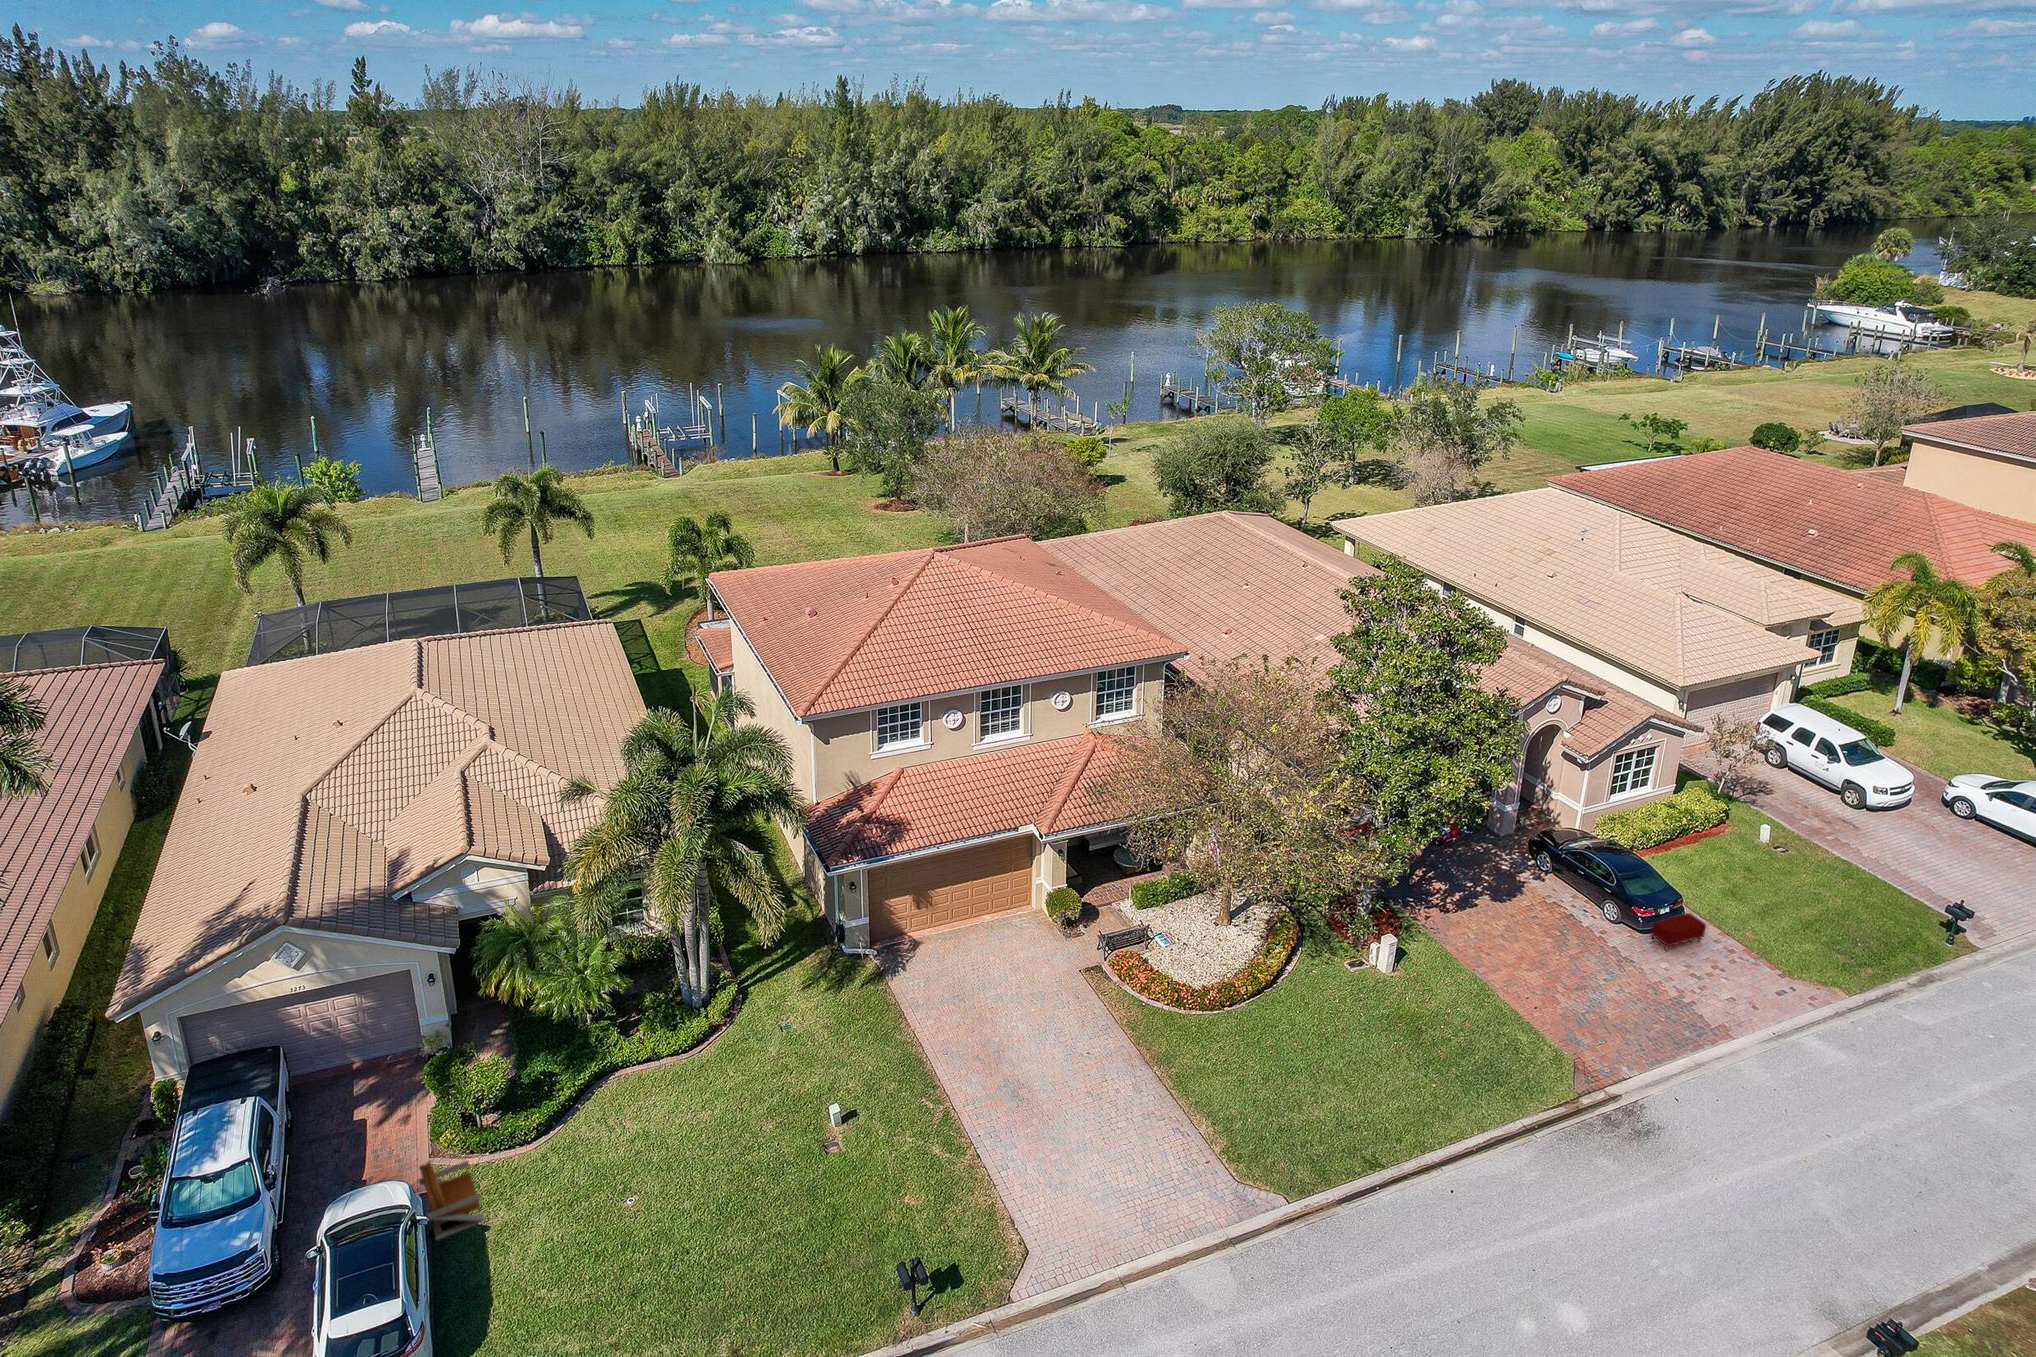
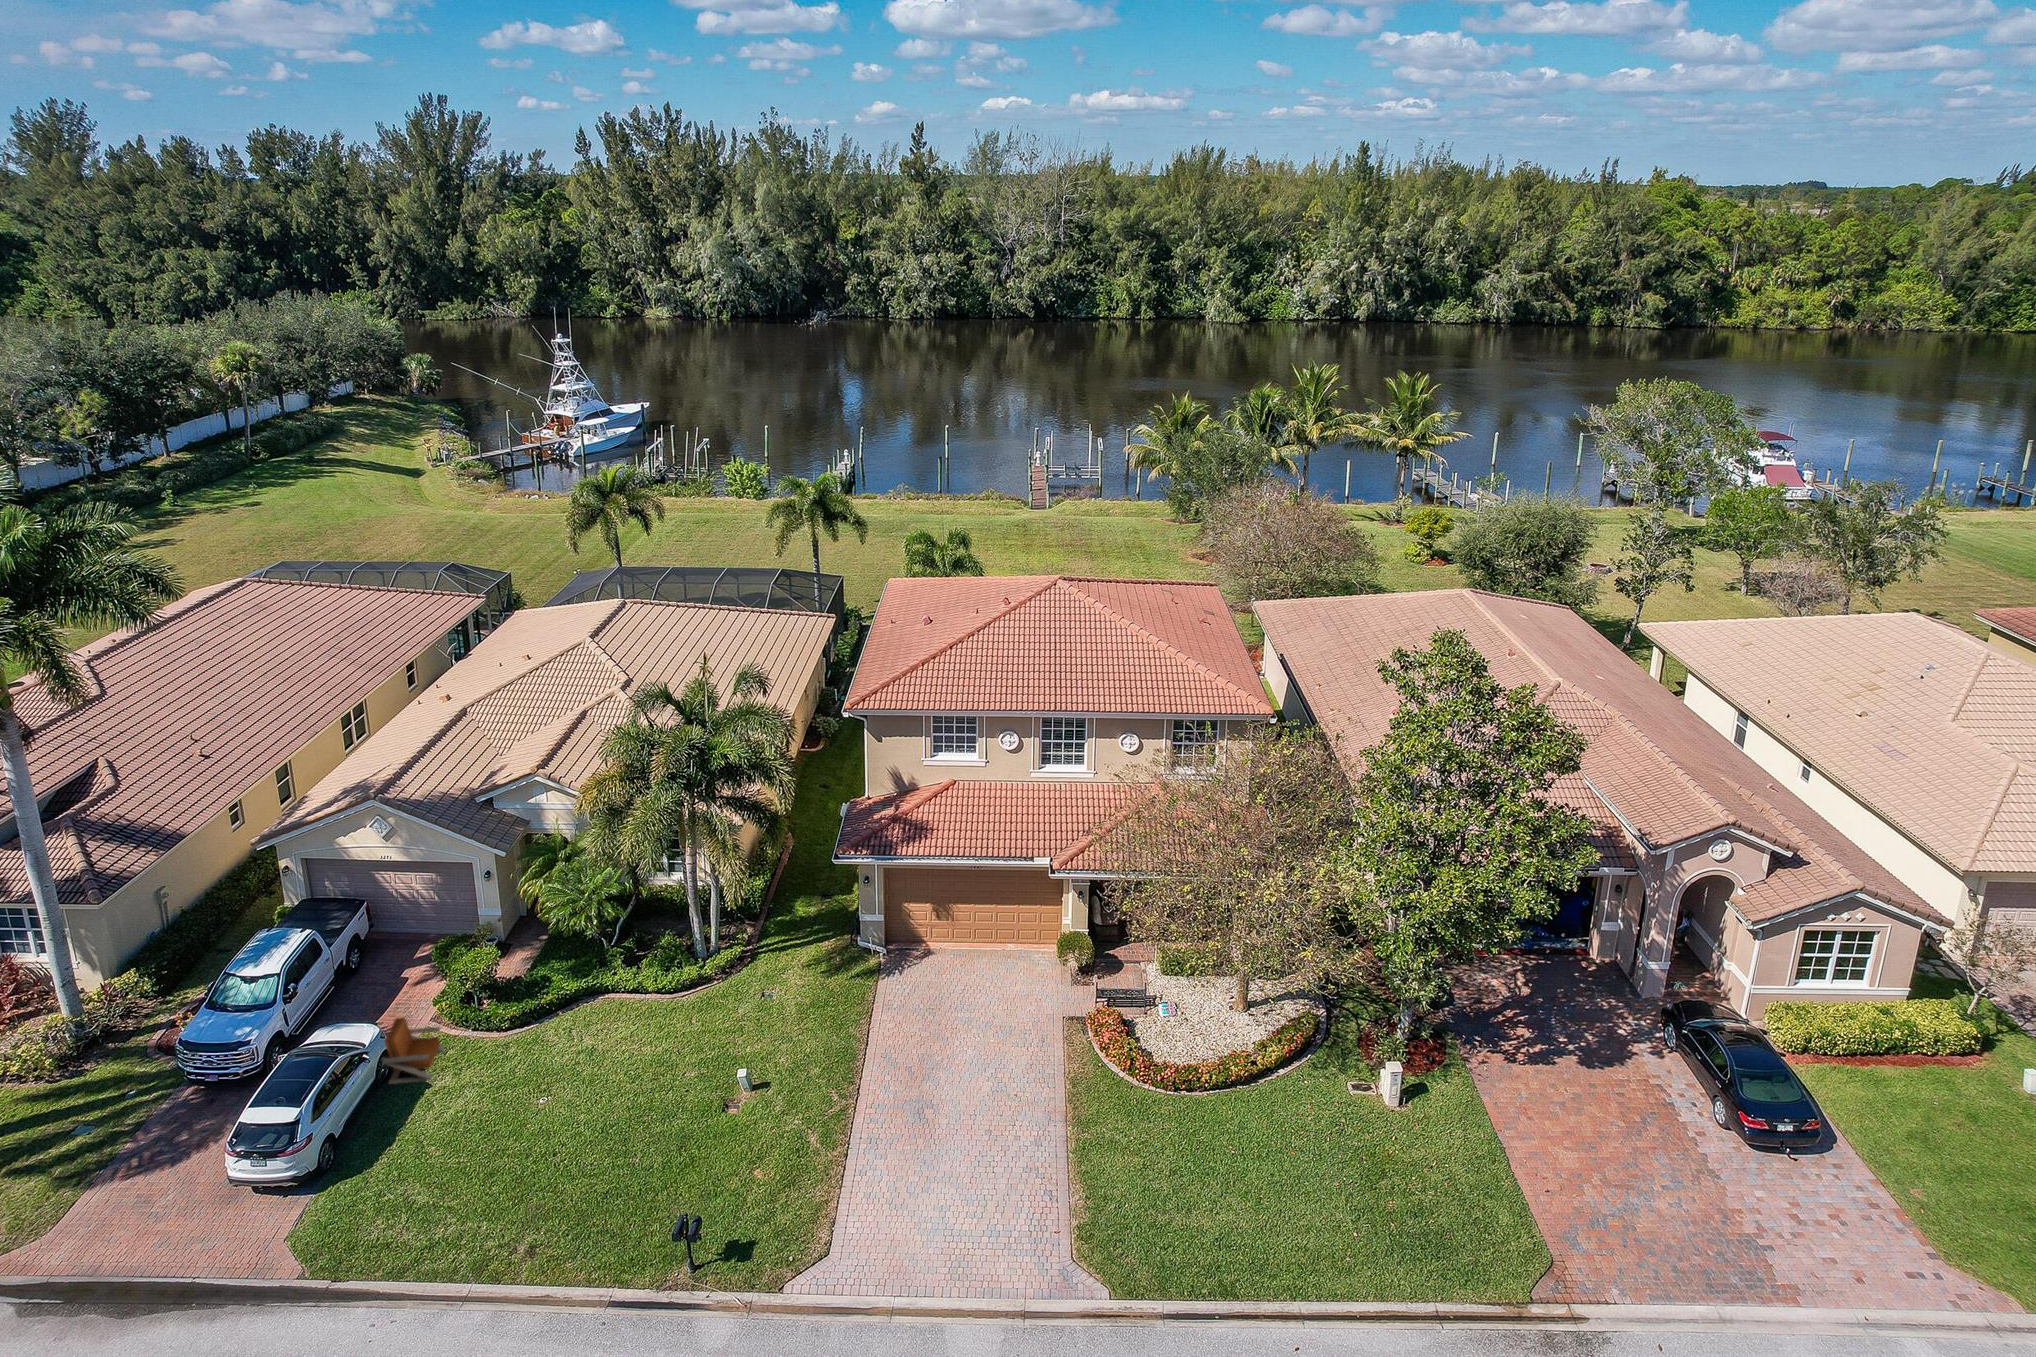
bench: present [1651,913,1706,950] -> none [1759,1137,1838,1179]

